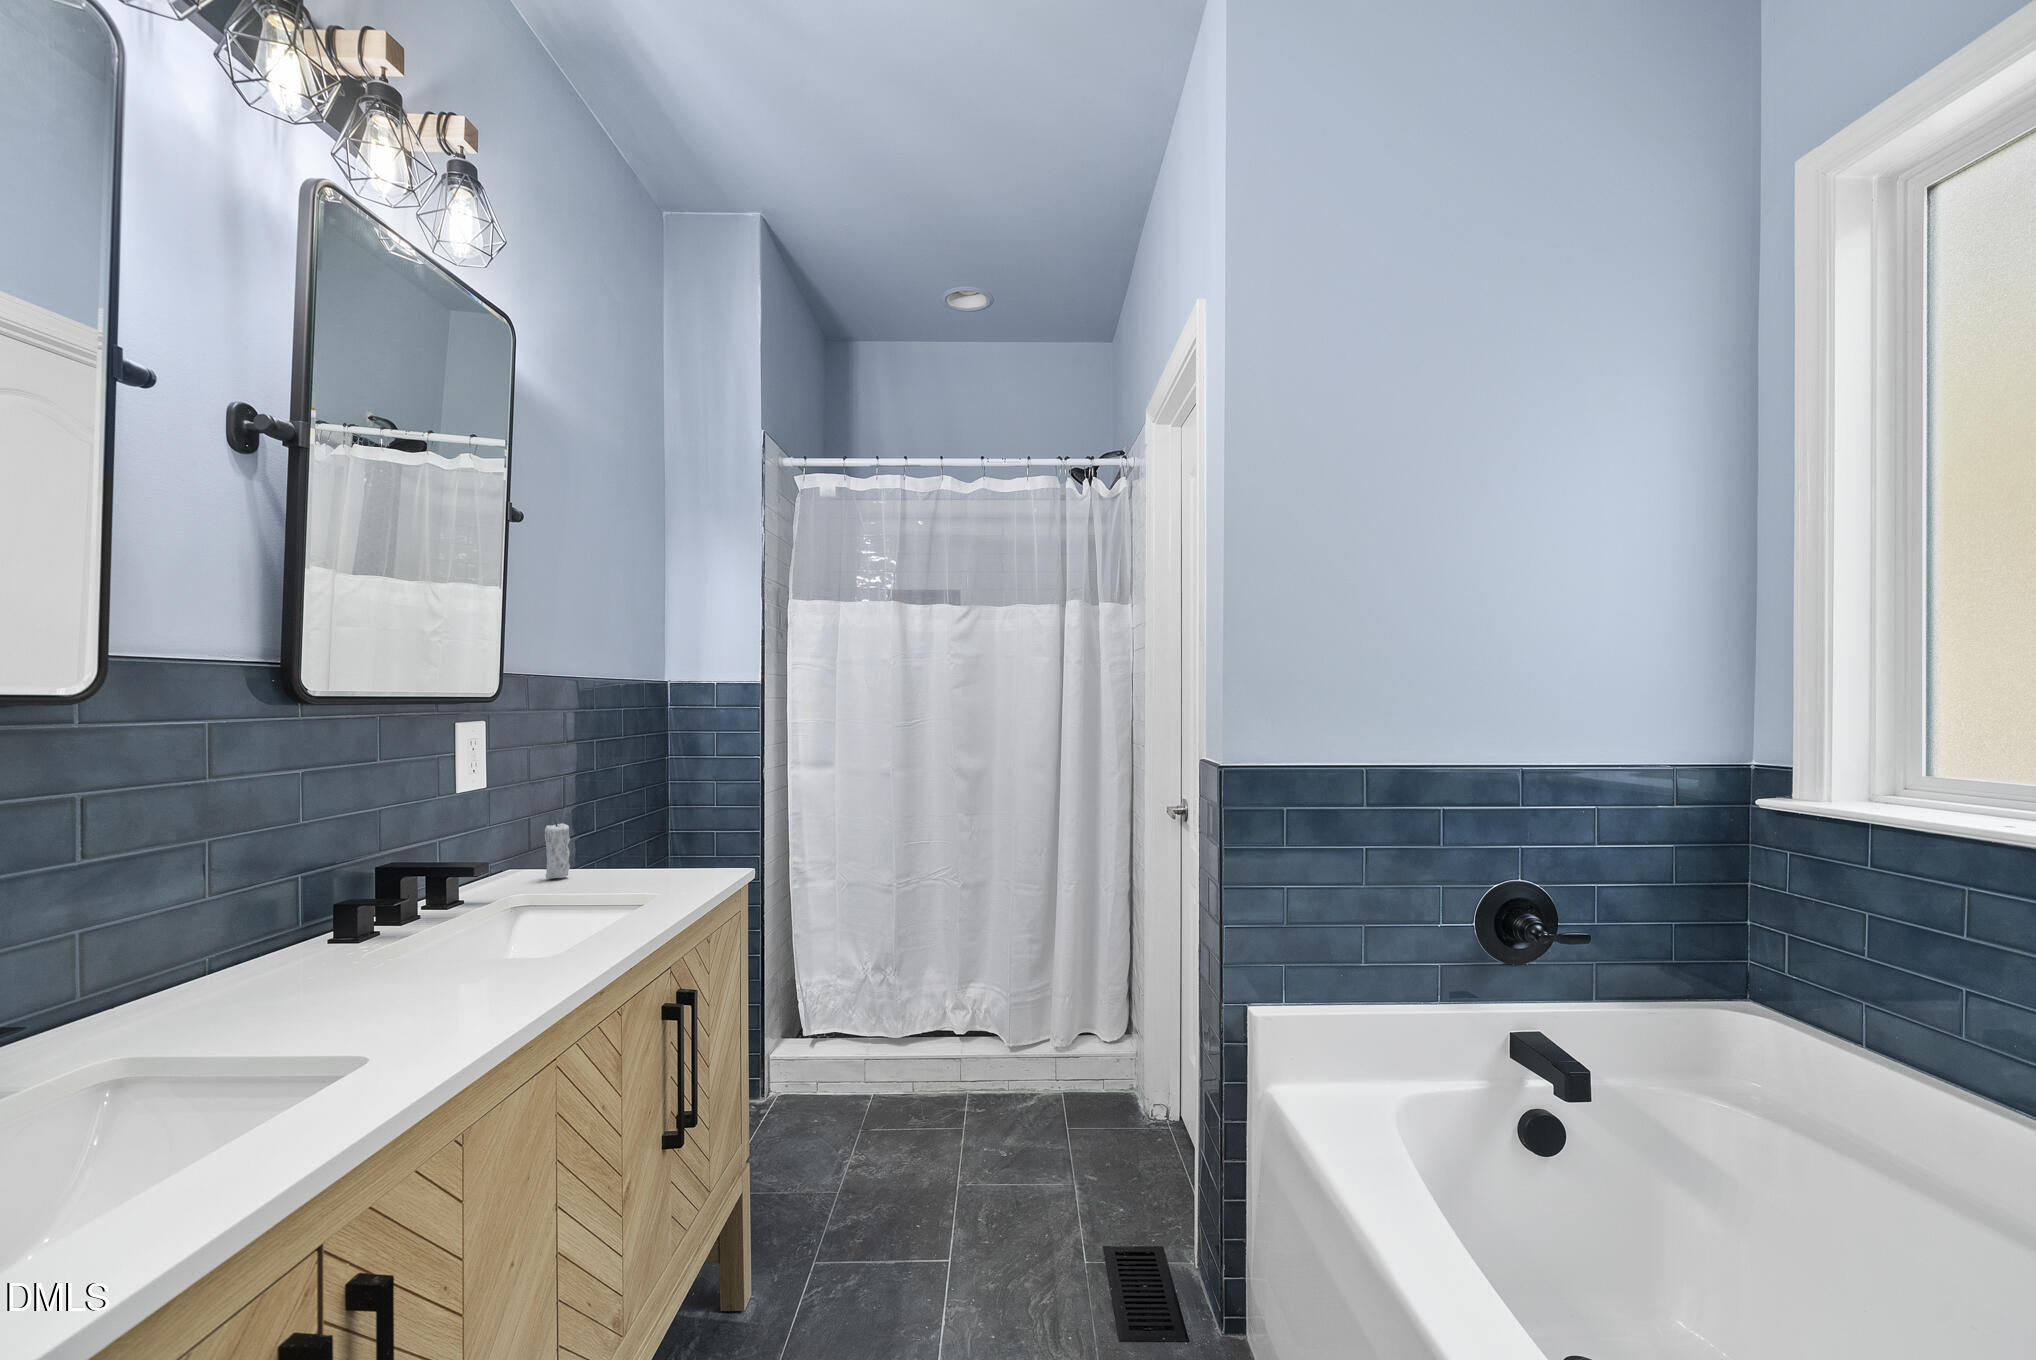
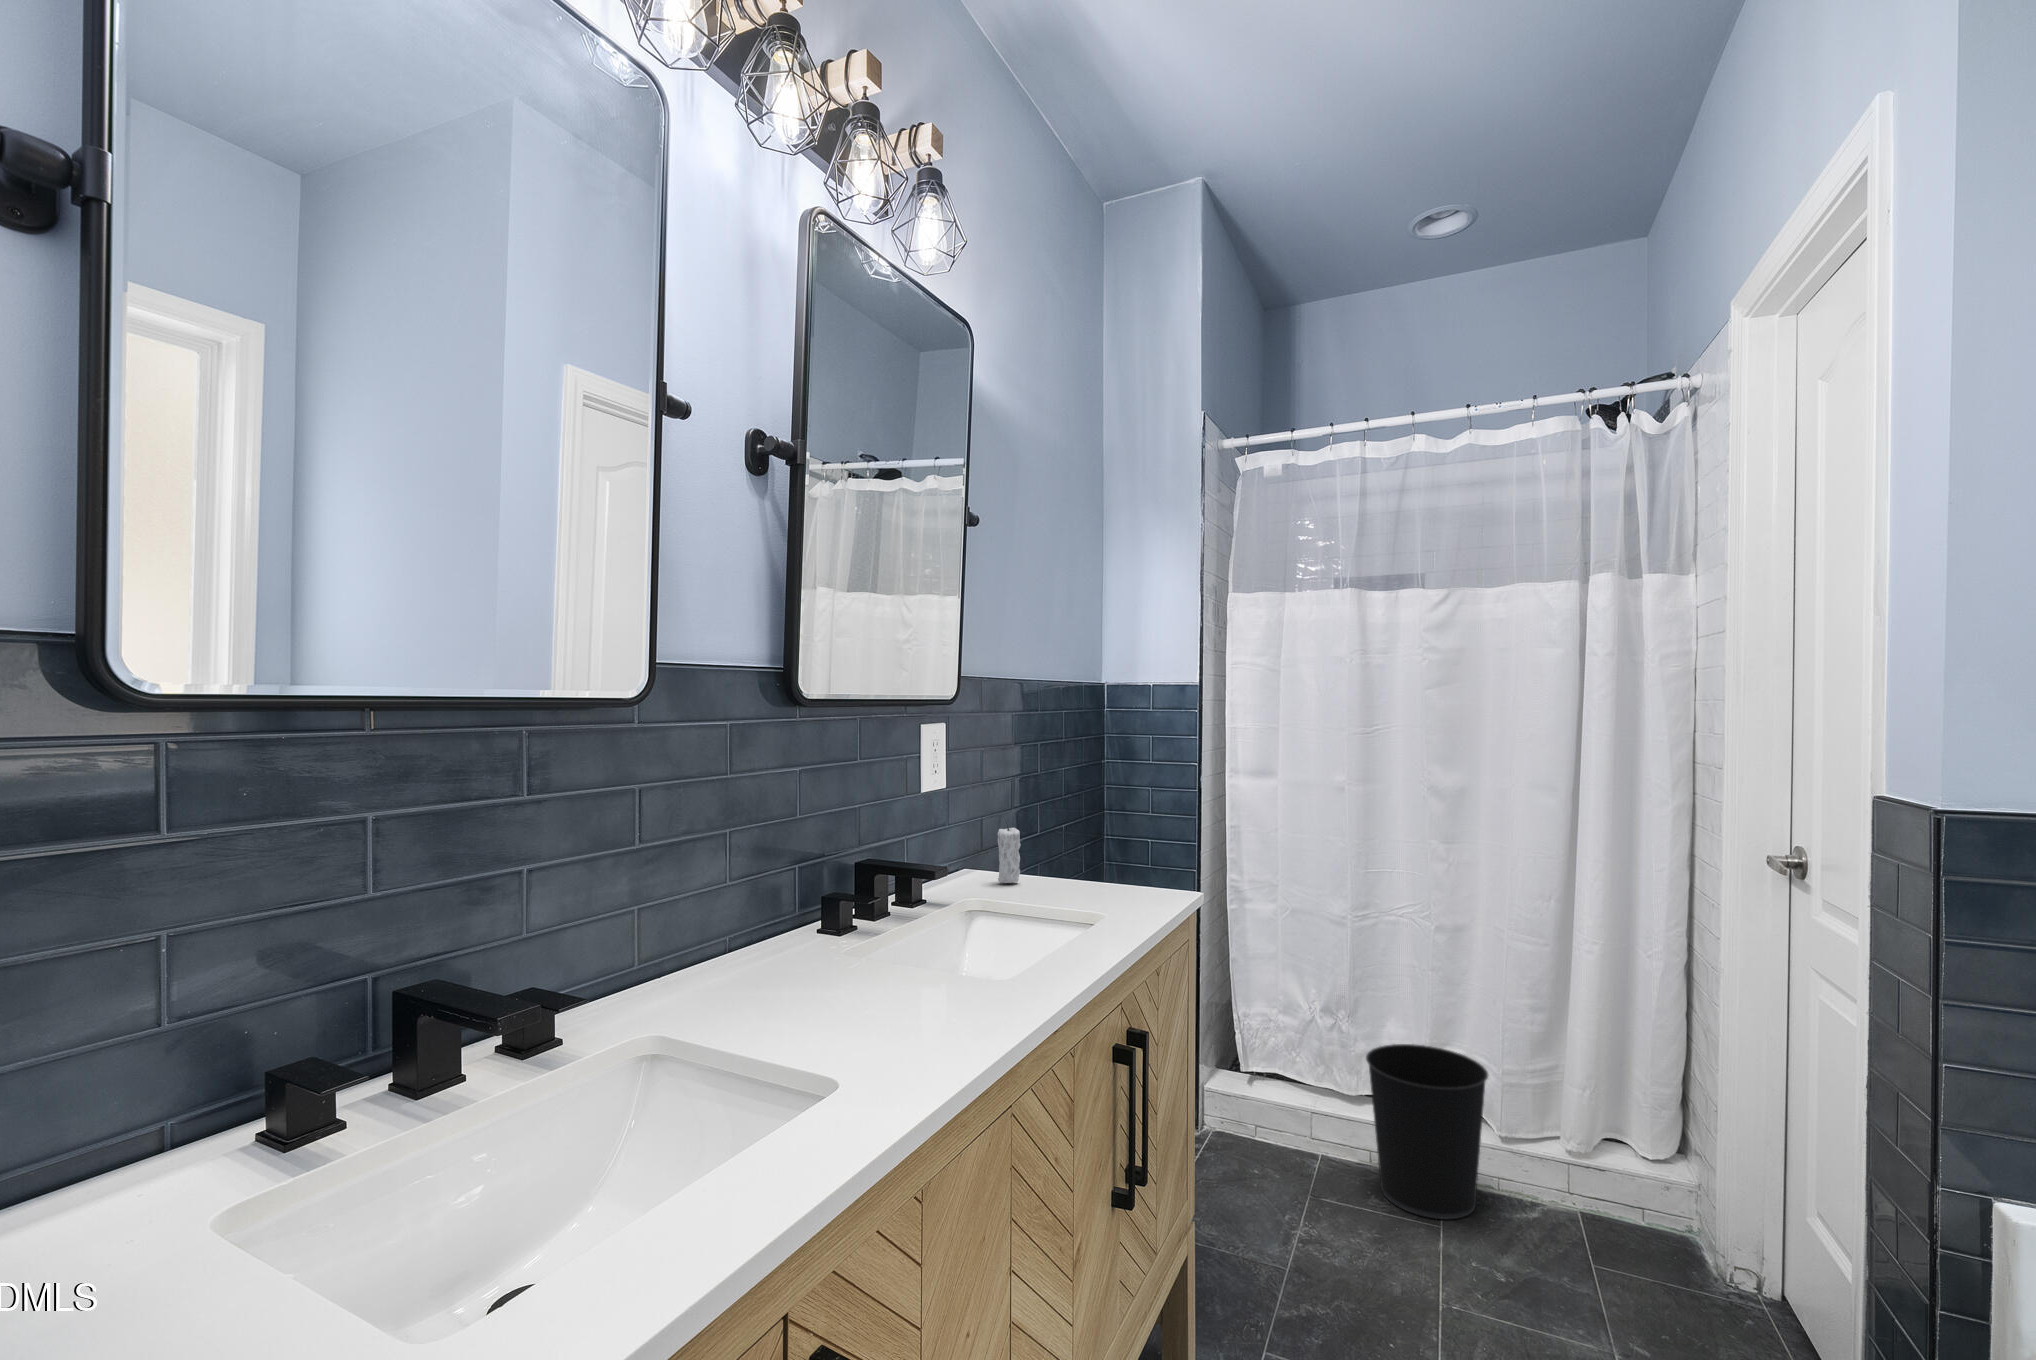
wastebasket: none [906,986,1001,1127] -> present [1366,1044,1488,1219]

